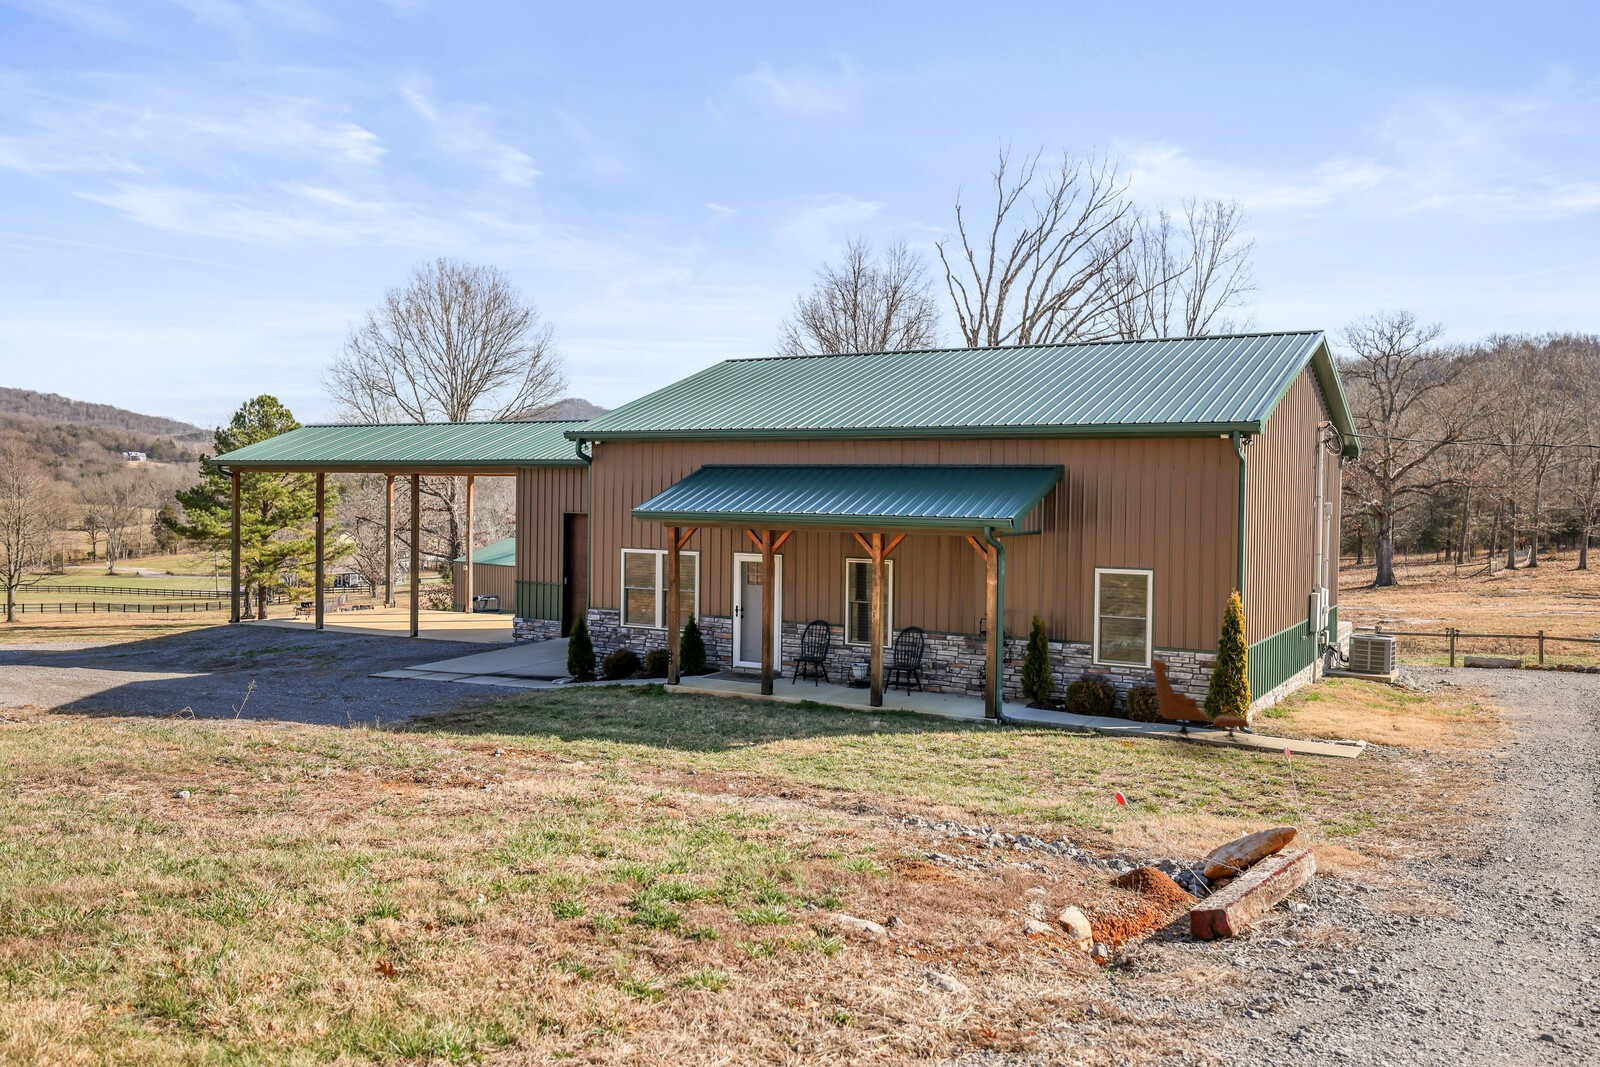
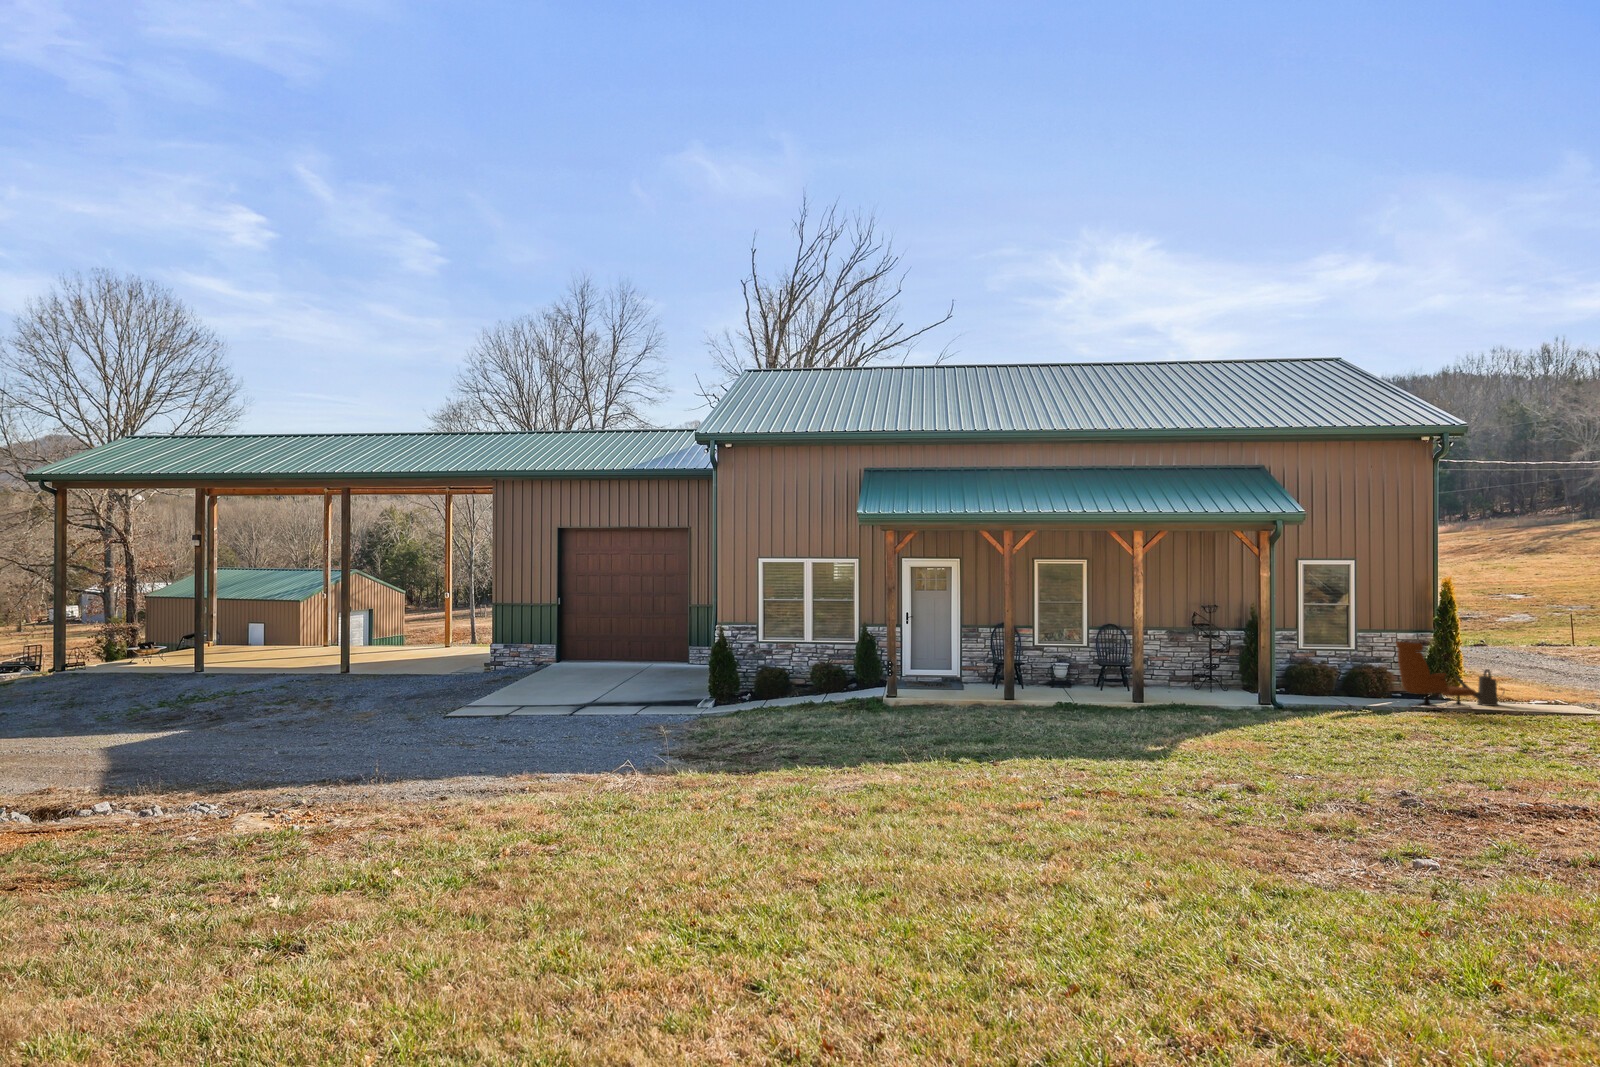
watering can: none [1244,700,1297,742] -> present [1455,669,1498,706]

